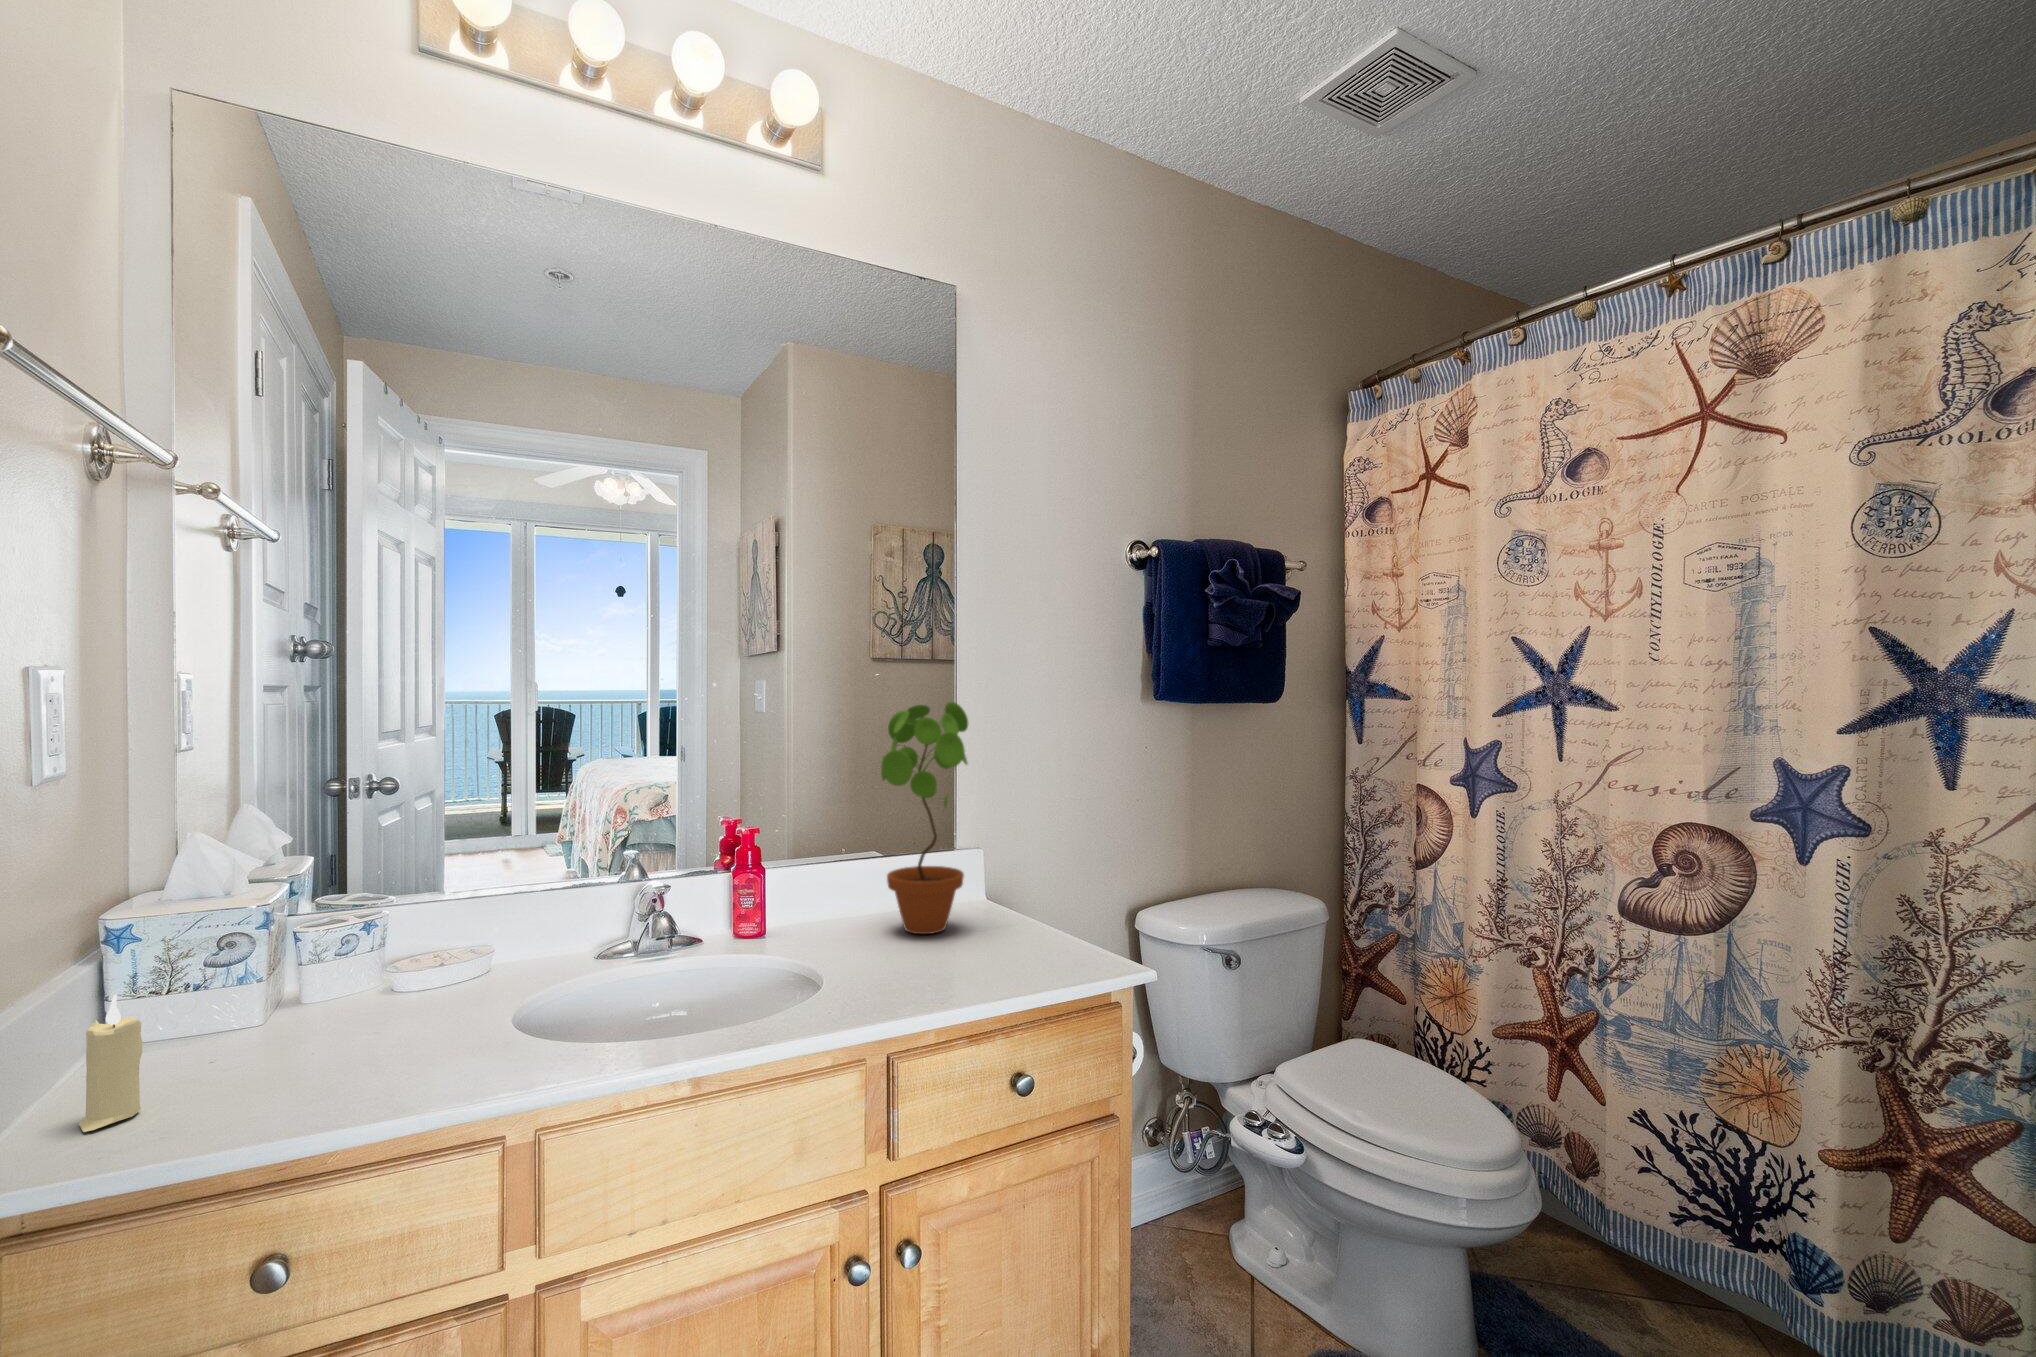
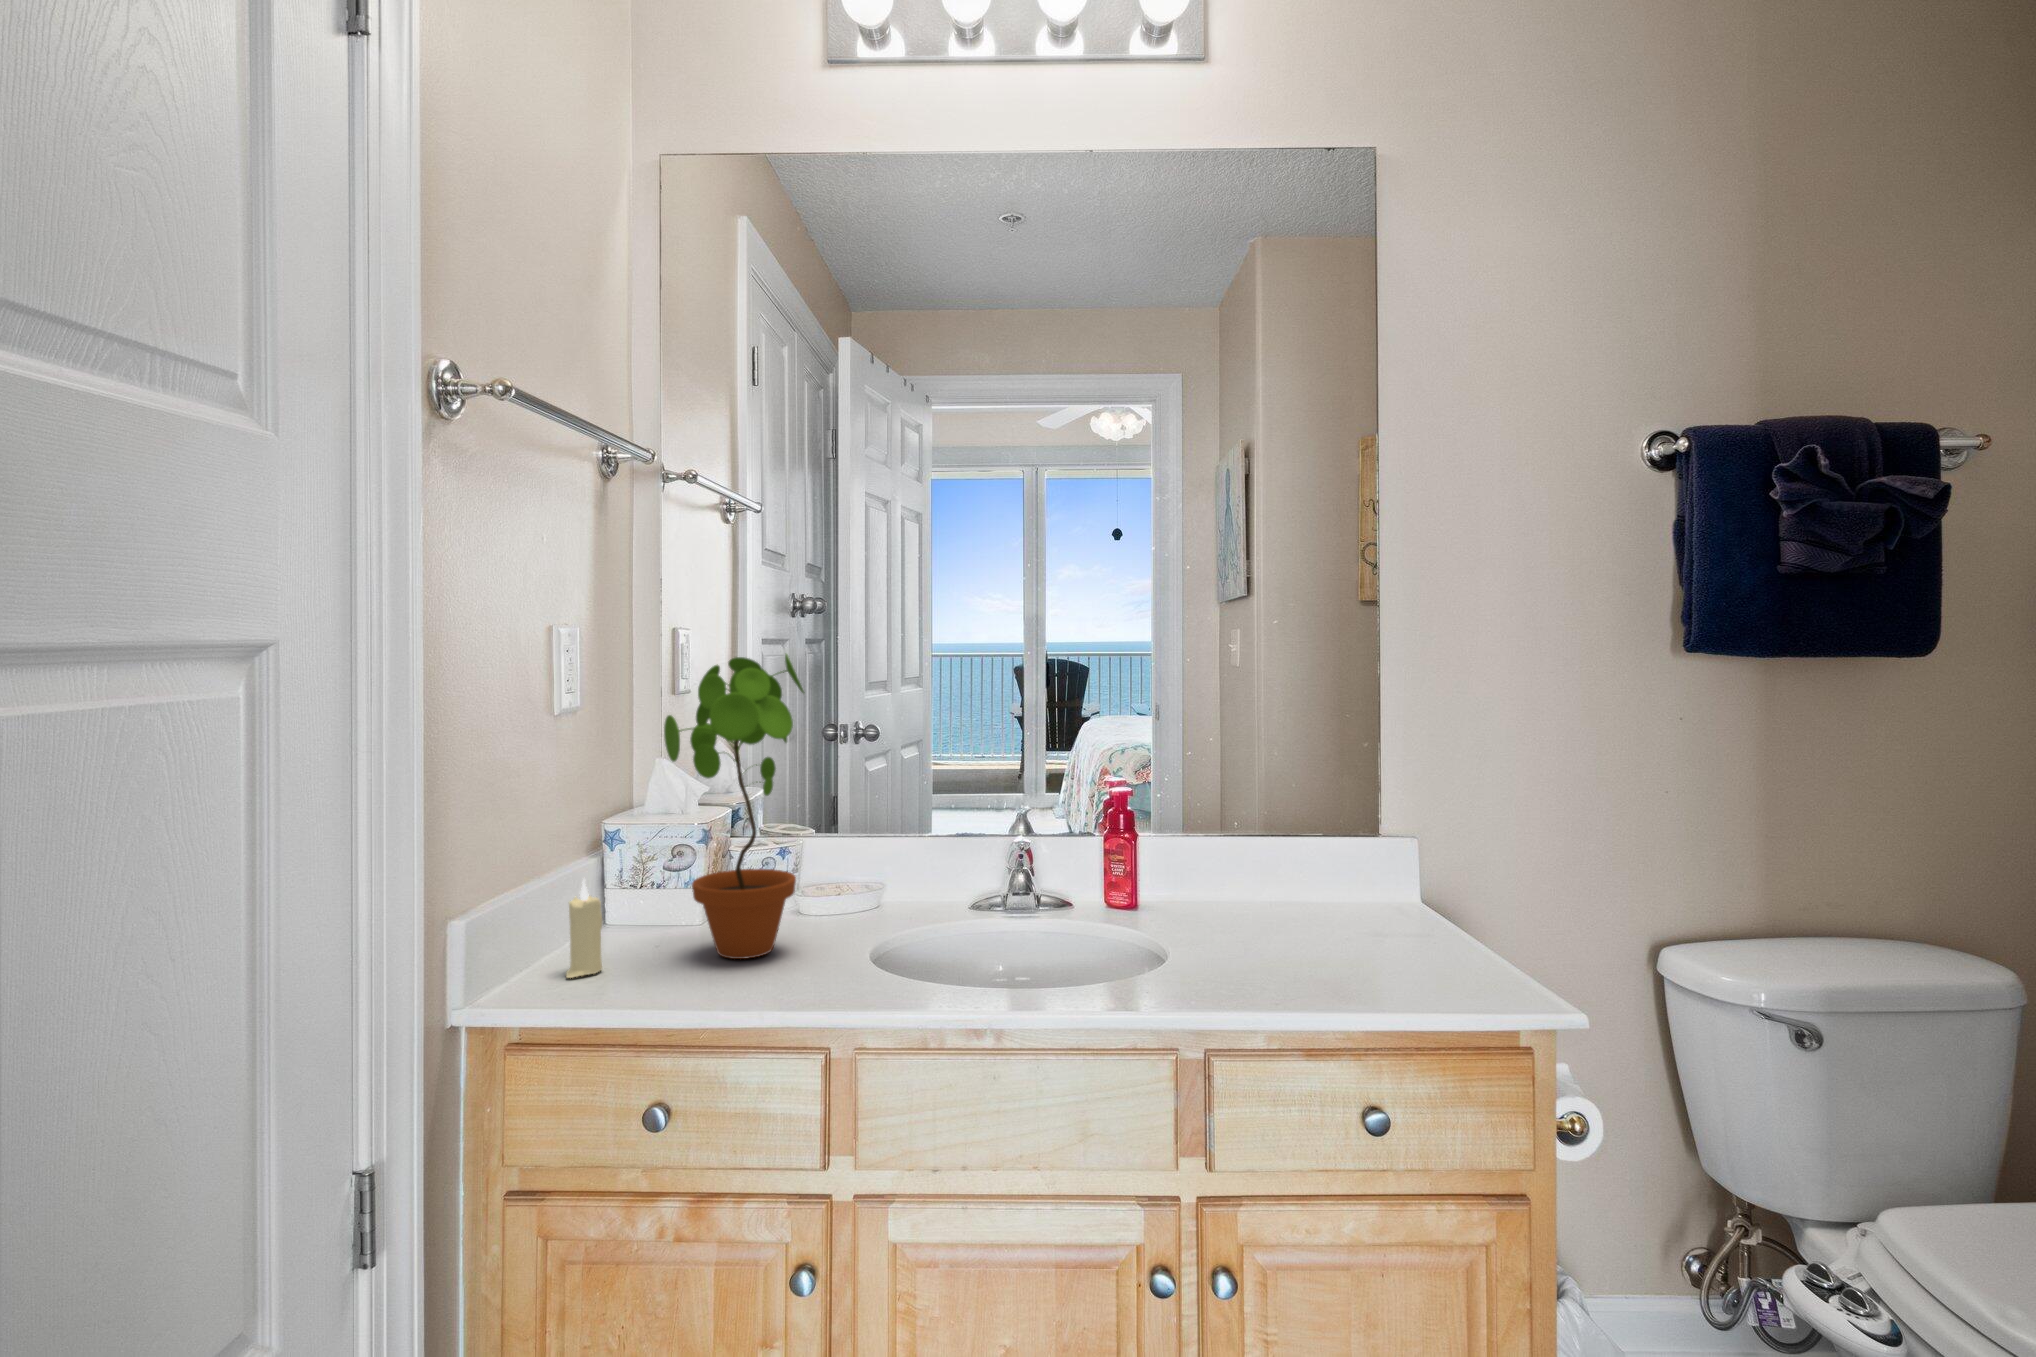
potted plant: present [881,702,968,934] -> present [664,654,805,959]

